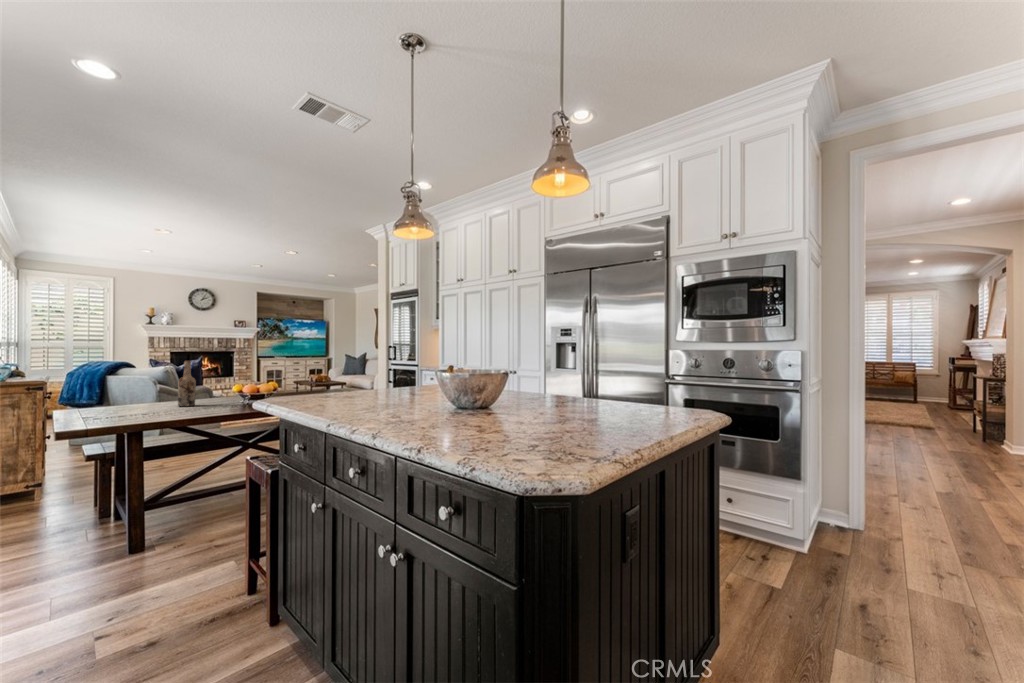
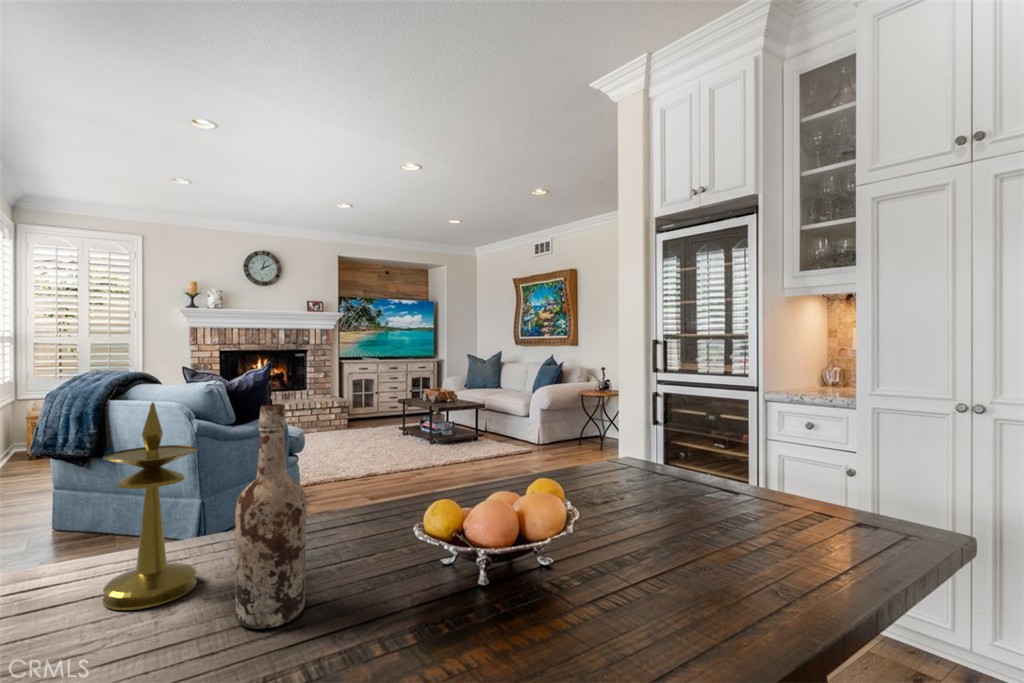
candlestick: none [143,361,168,406] -> present [103,402,198,610]

